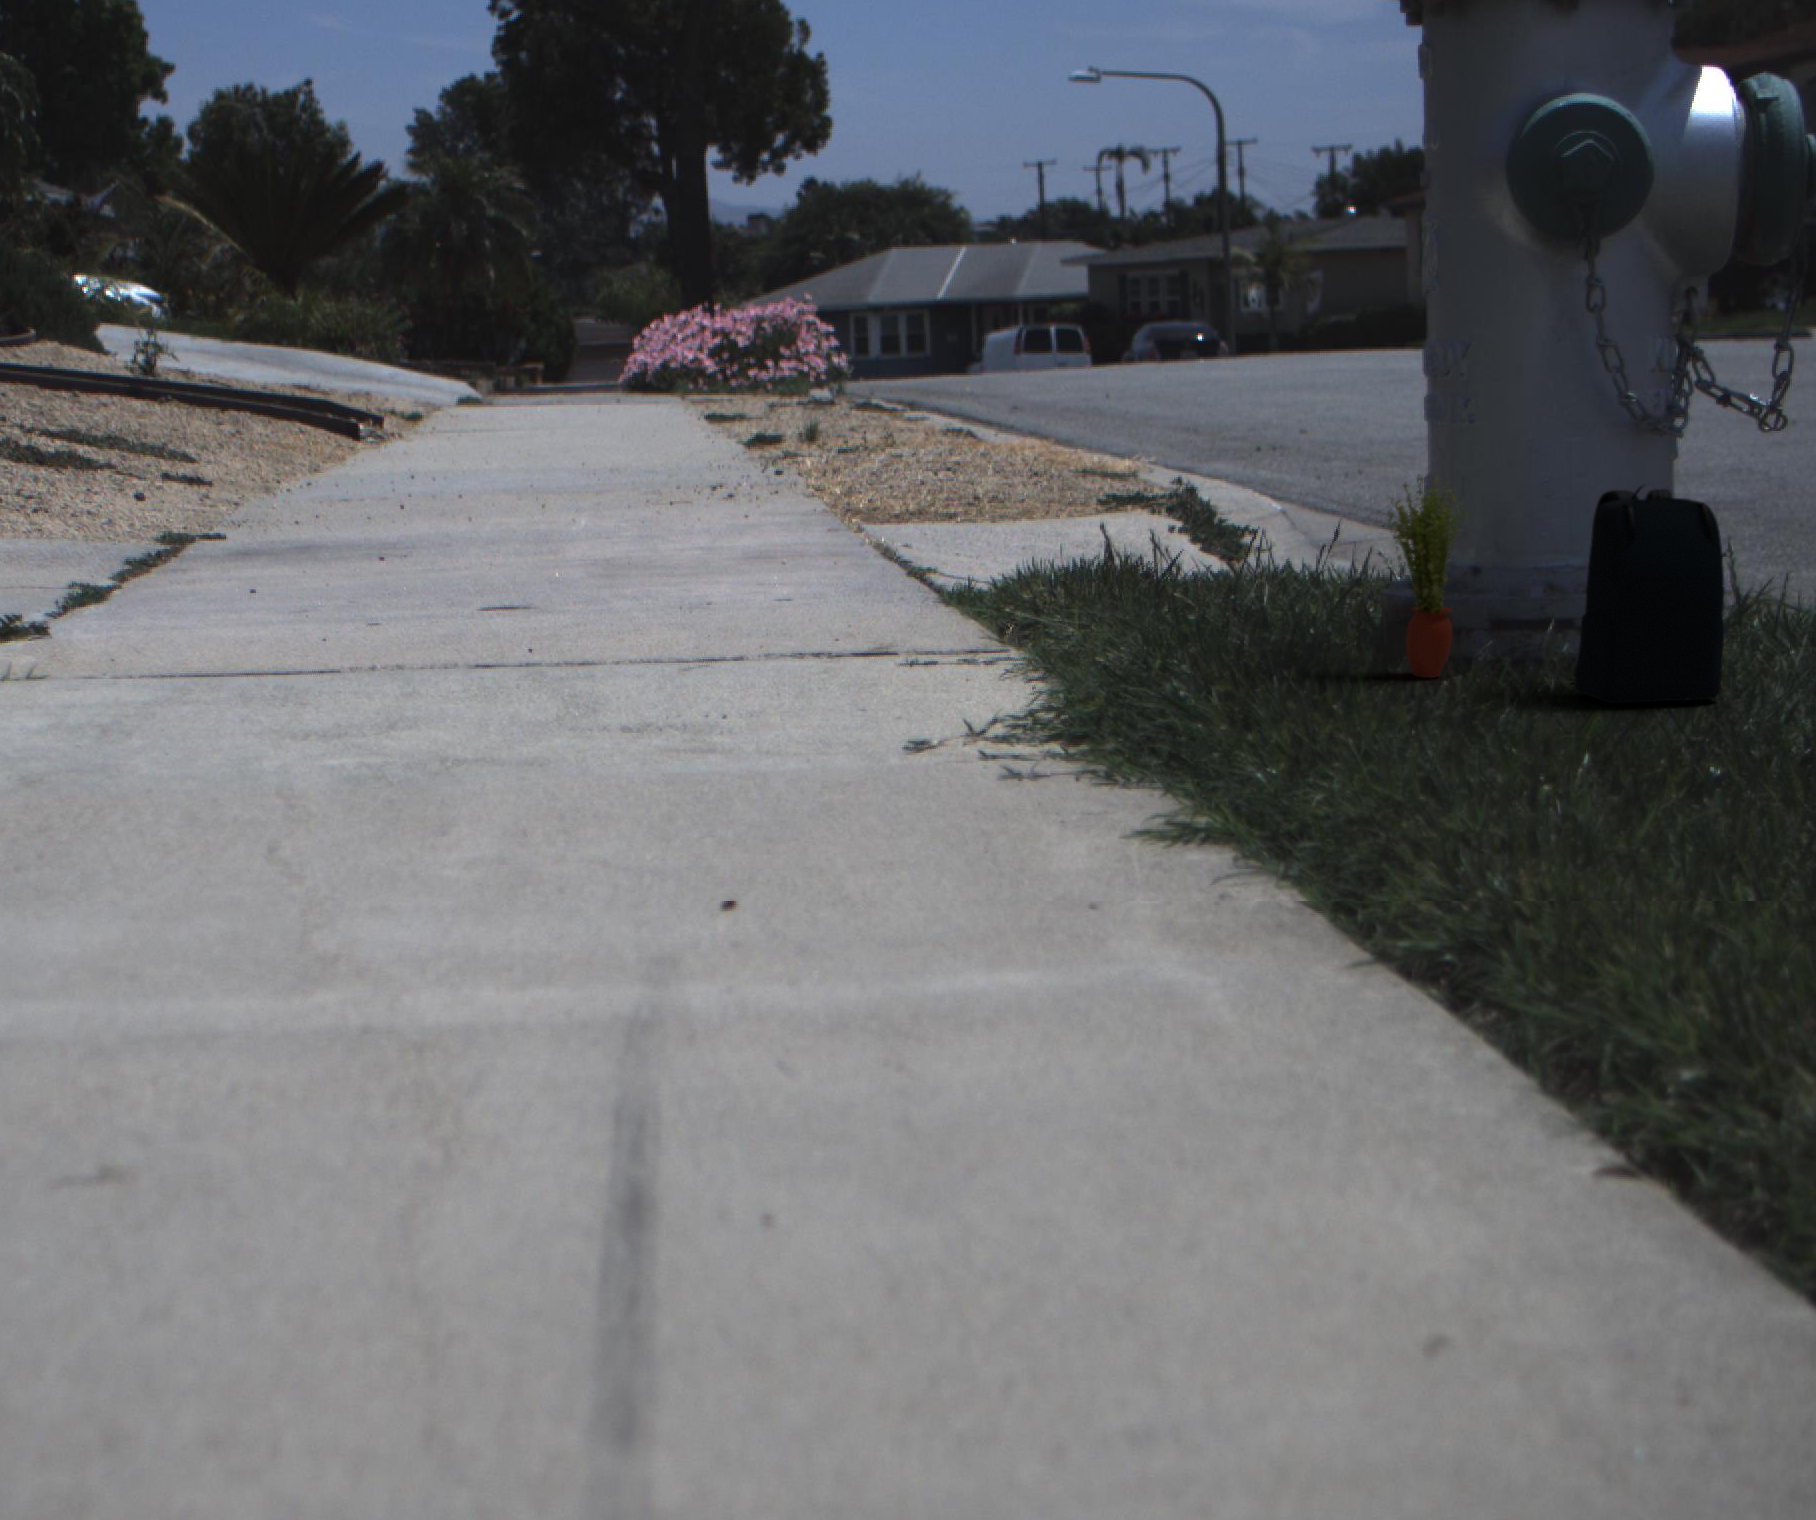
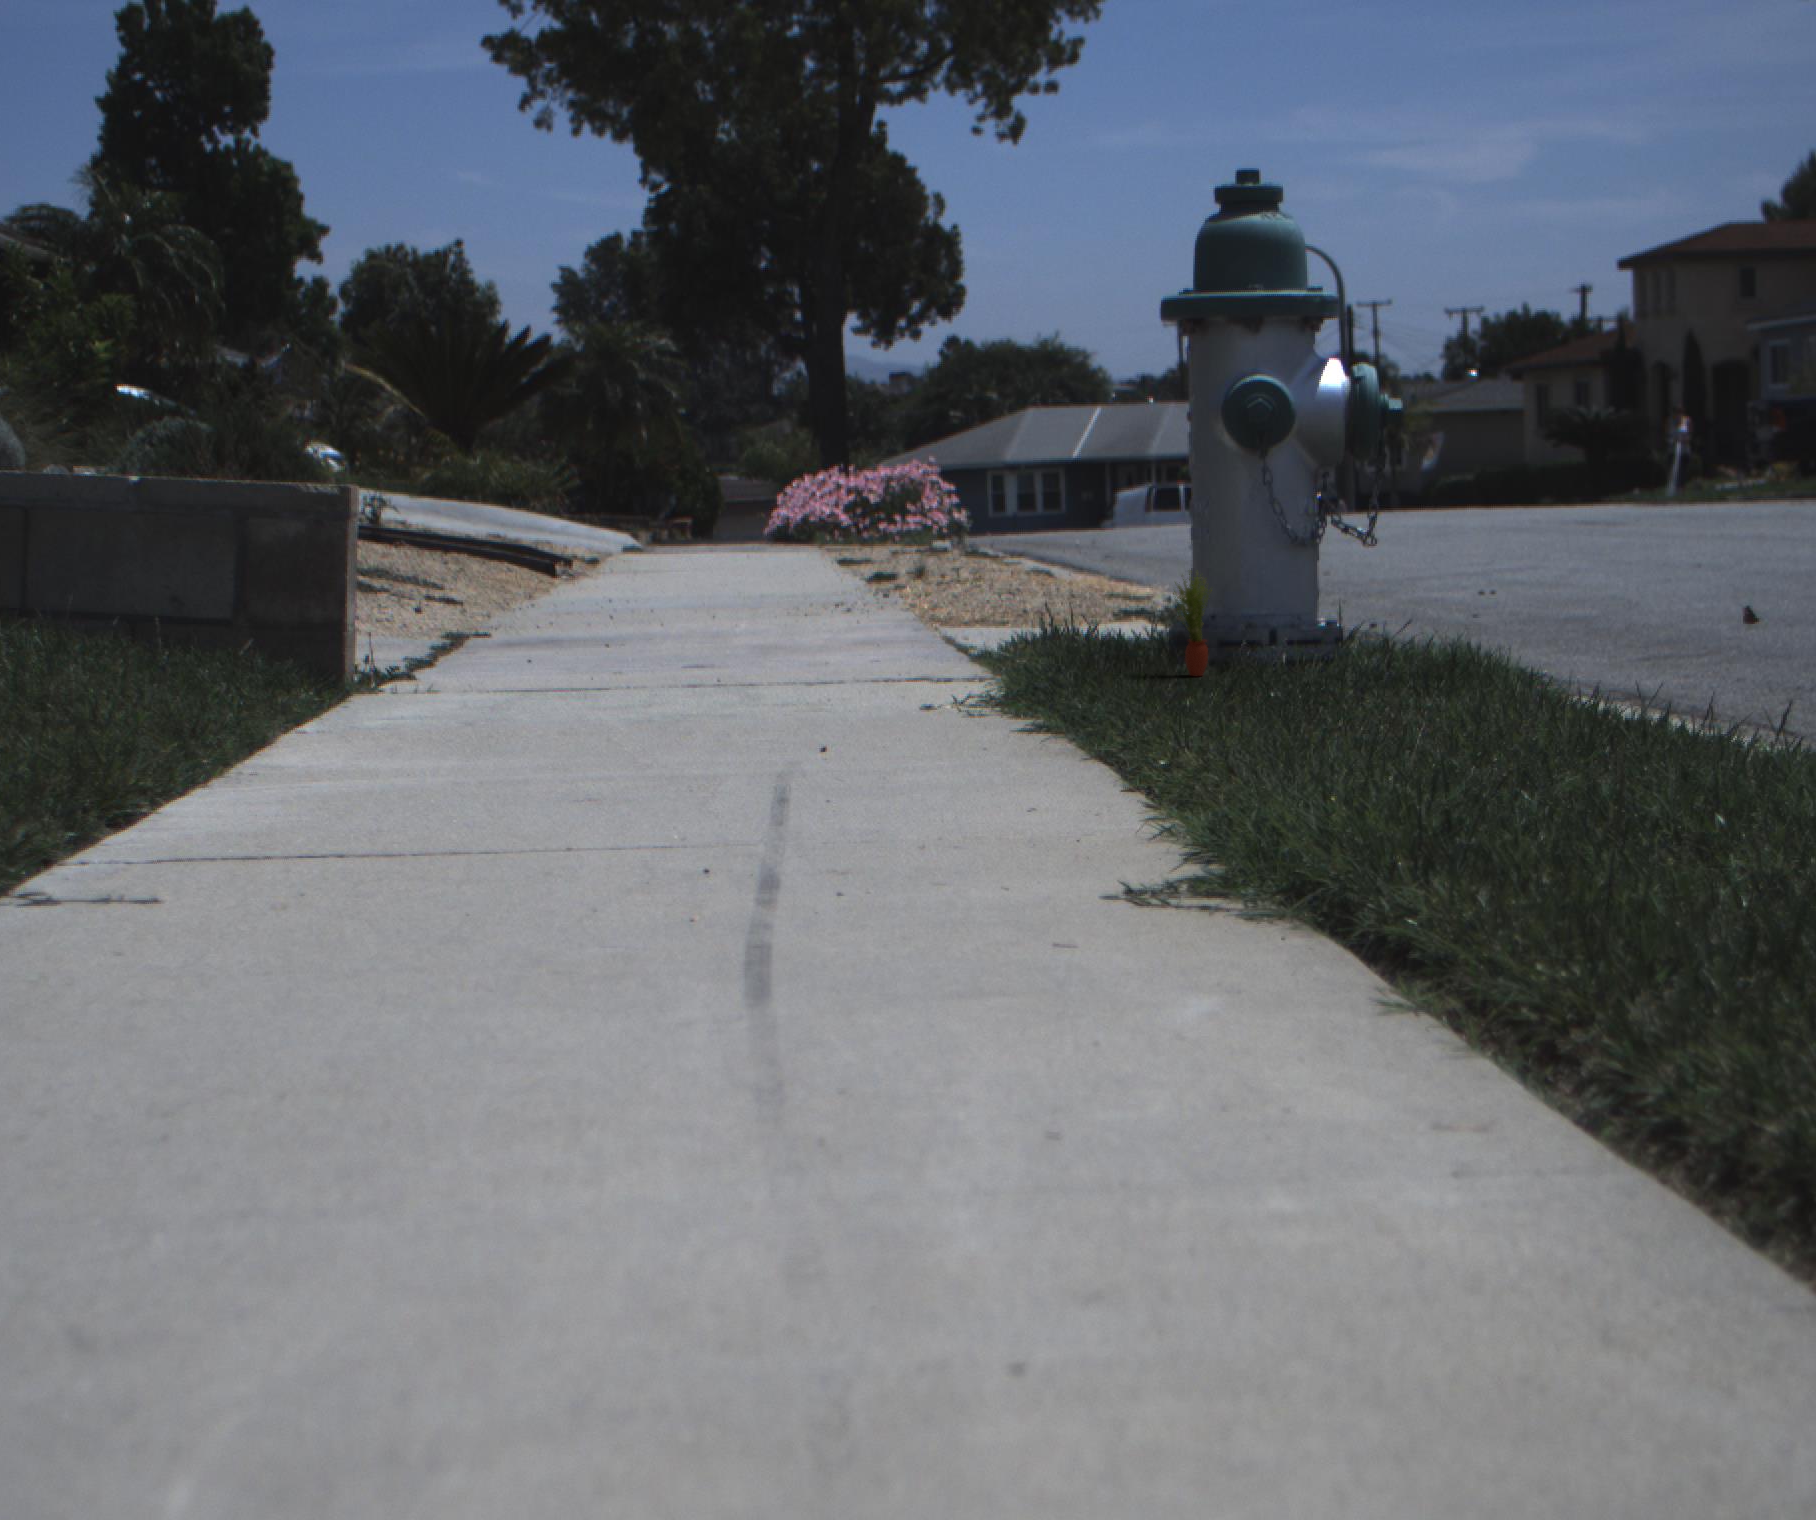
backpack: present [1573,486,1724,703] -> none [1262,573,1331,684]

